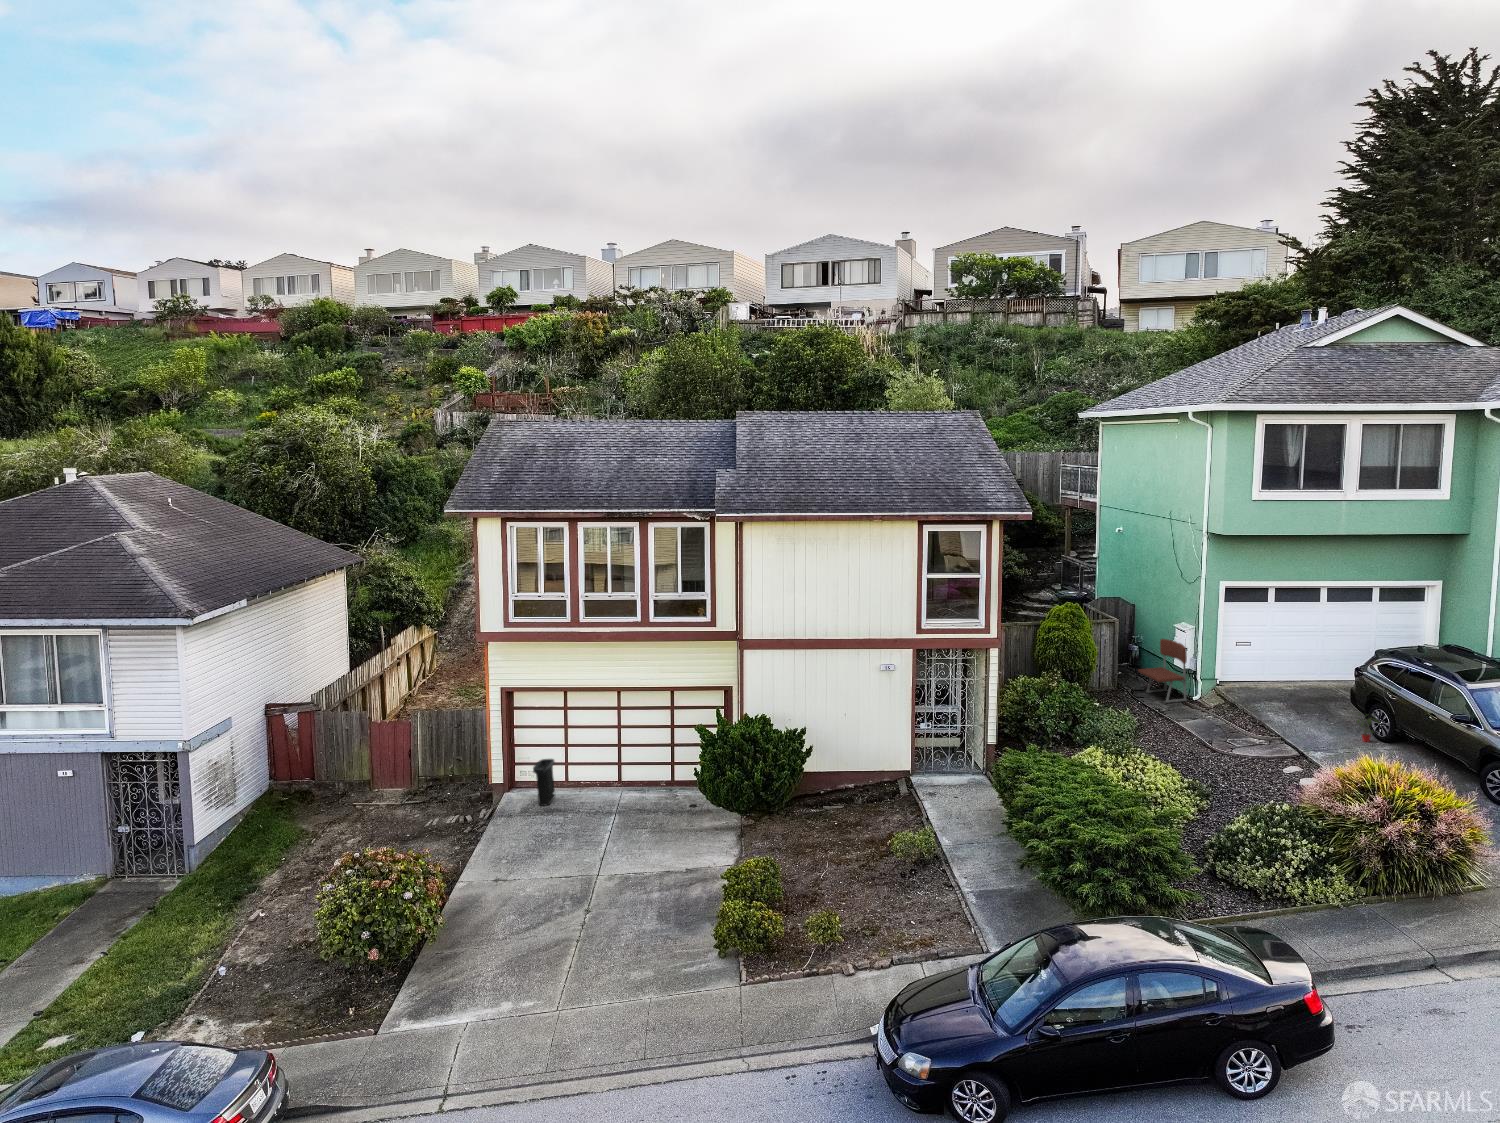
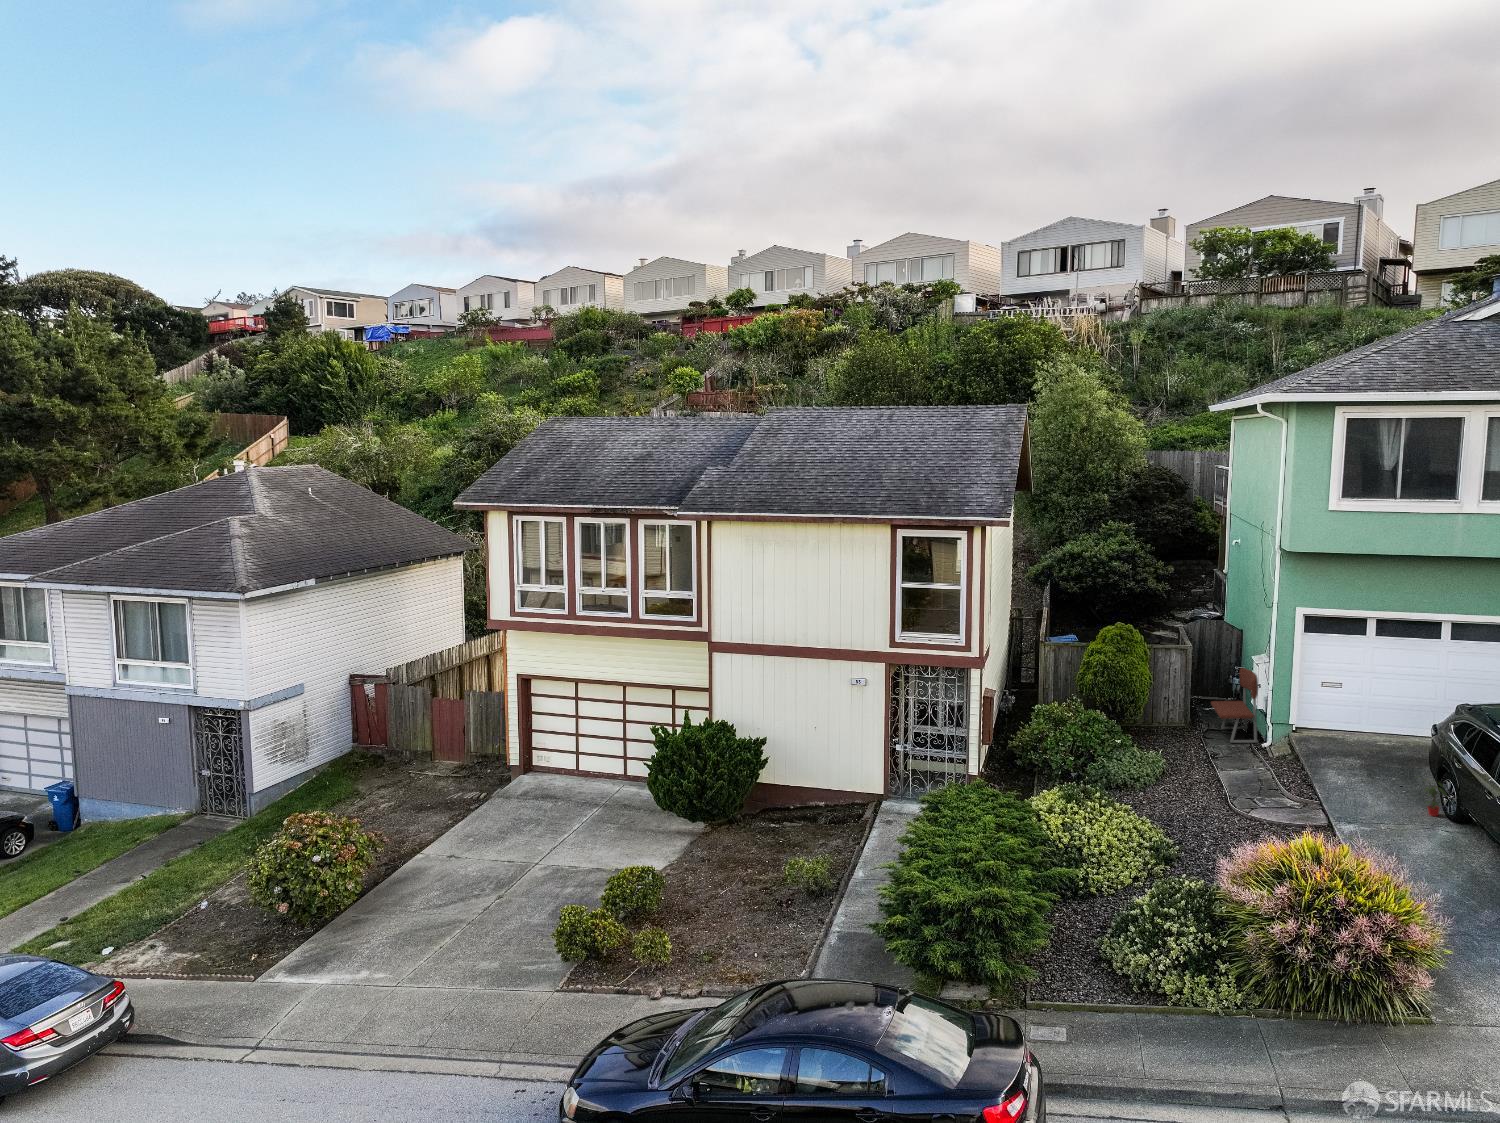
trash can: present [533,759,555,805] -> none [540,744,567,788]

